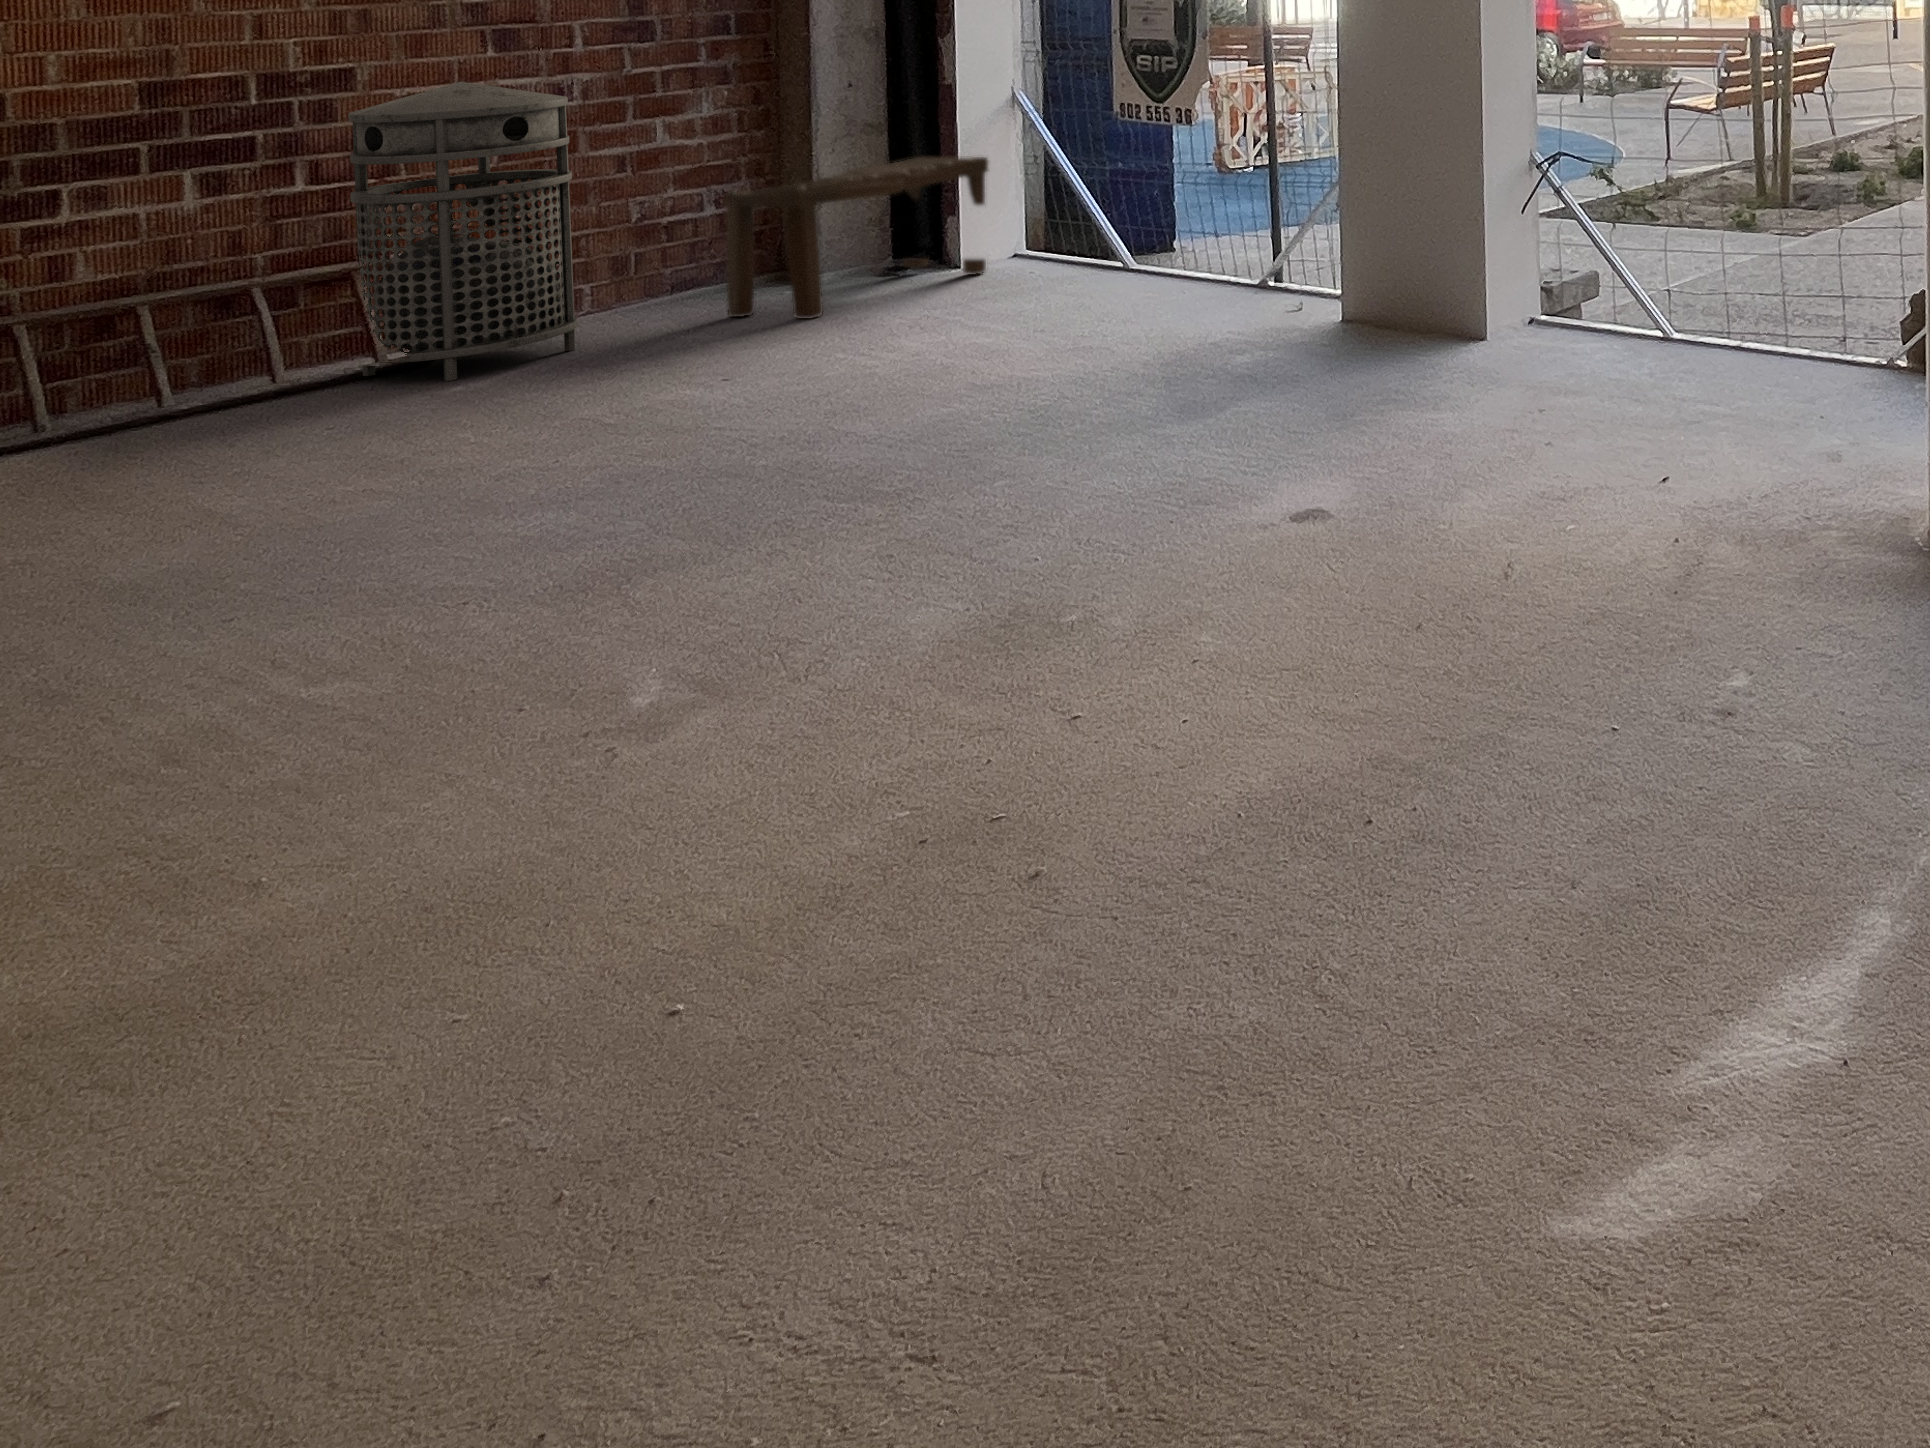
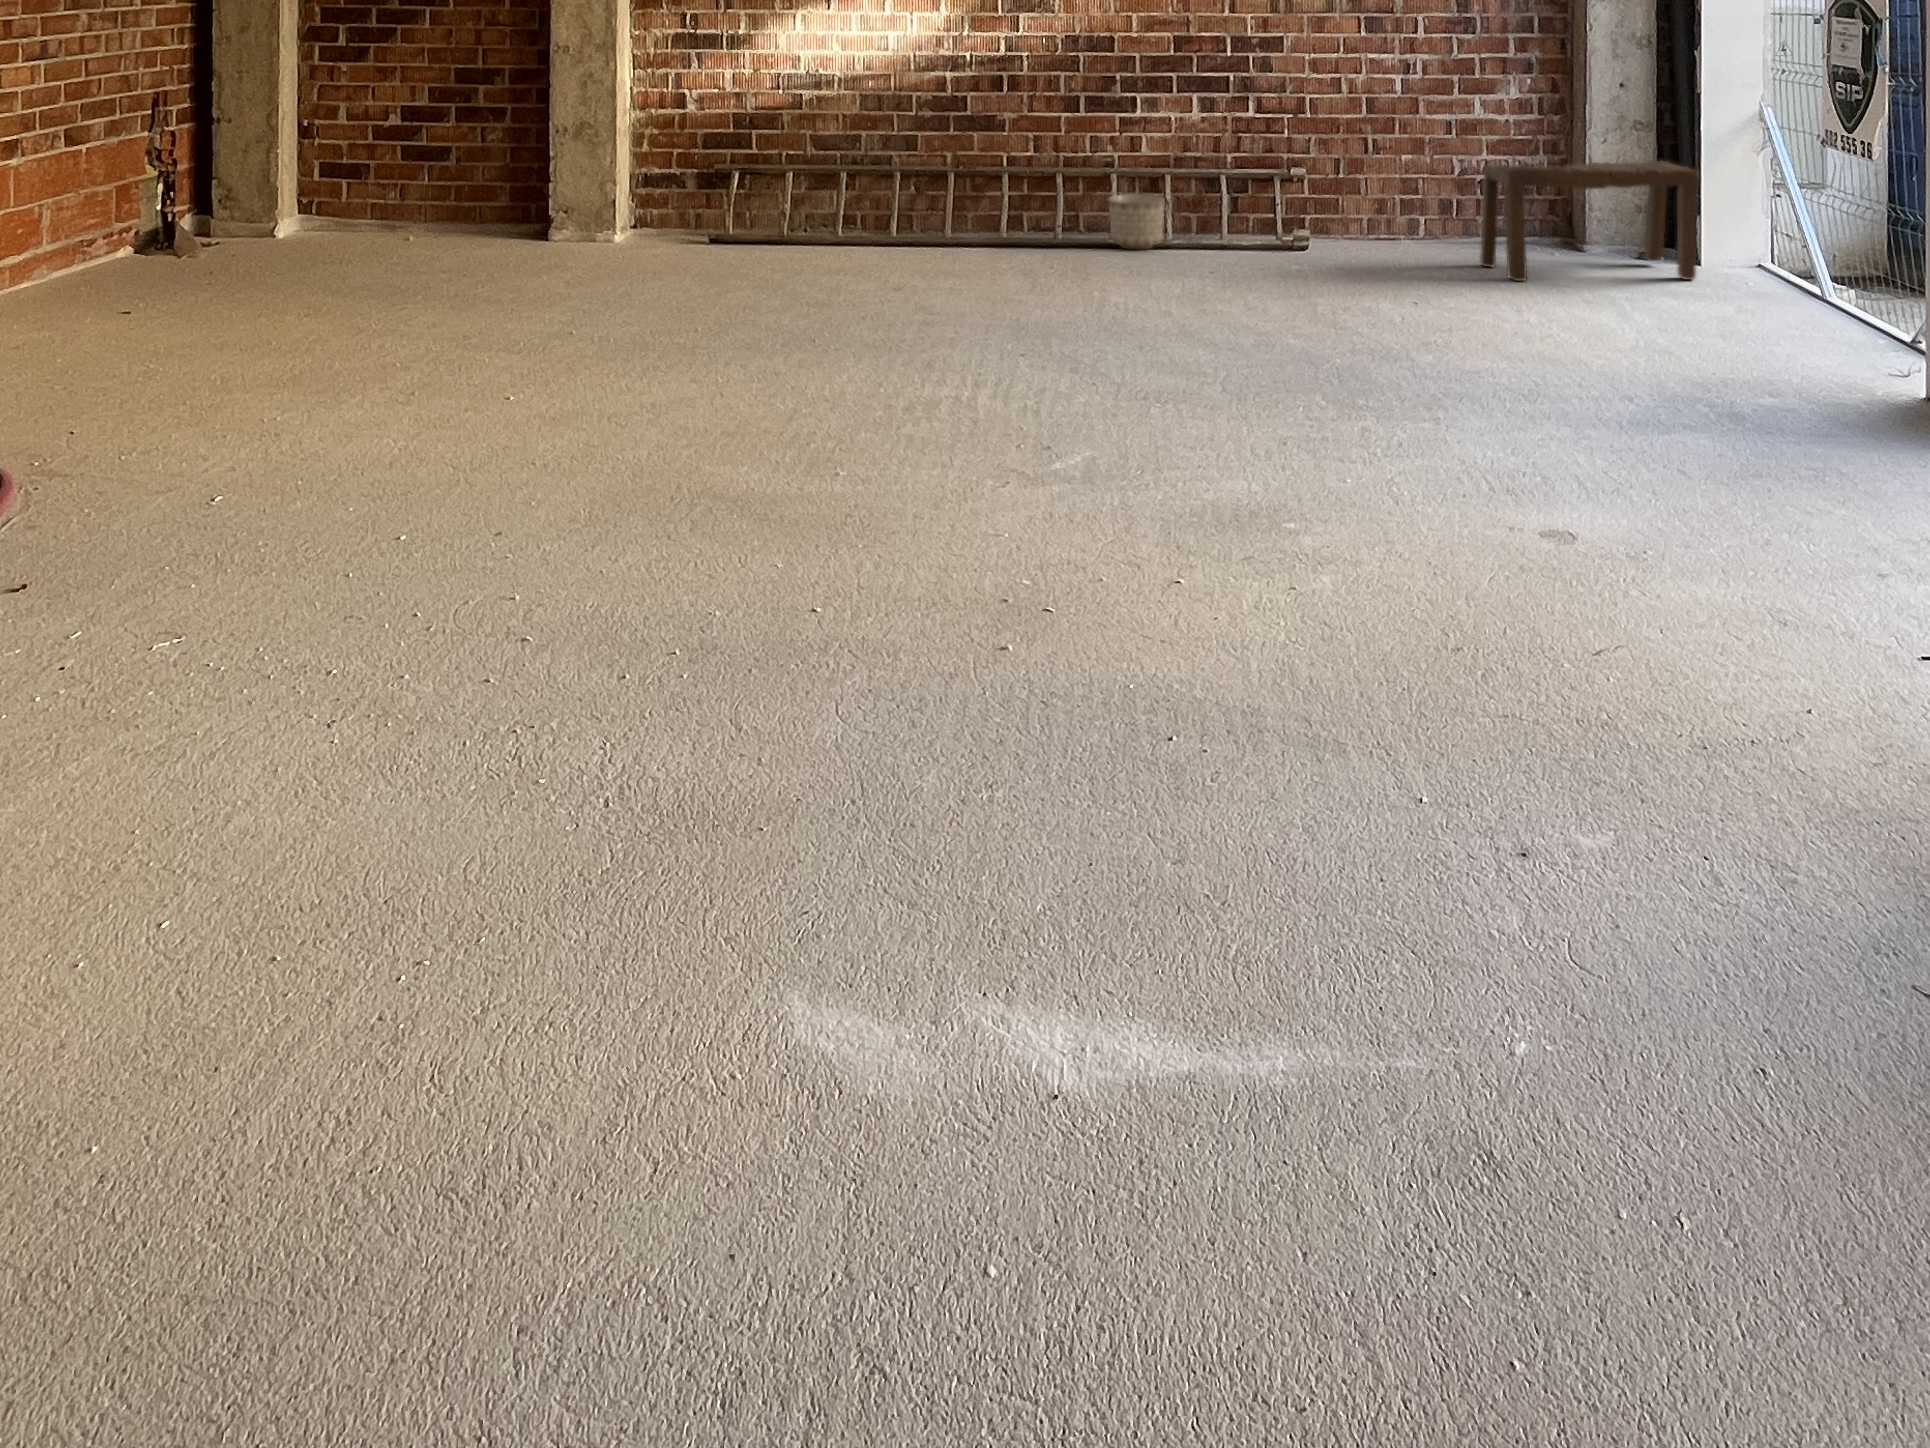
trash can: present [348,82,578,381] -> none [1258,54,1380,263]
planter: none [33,344,170,443] -> present [1109,194,1165,249]

